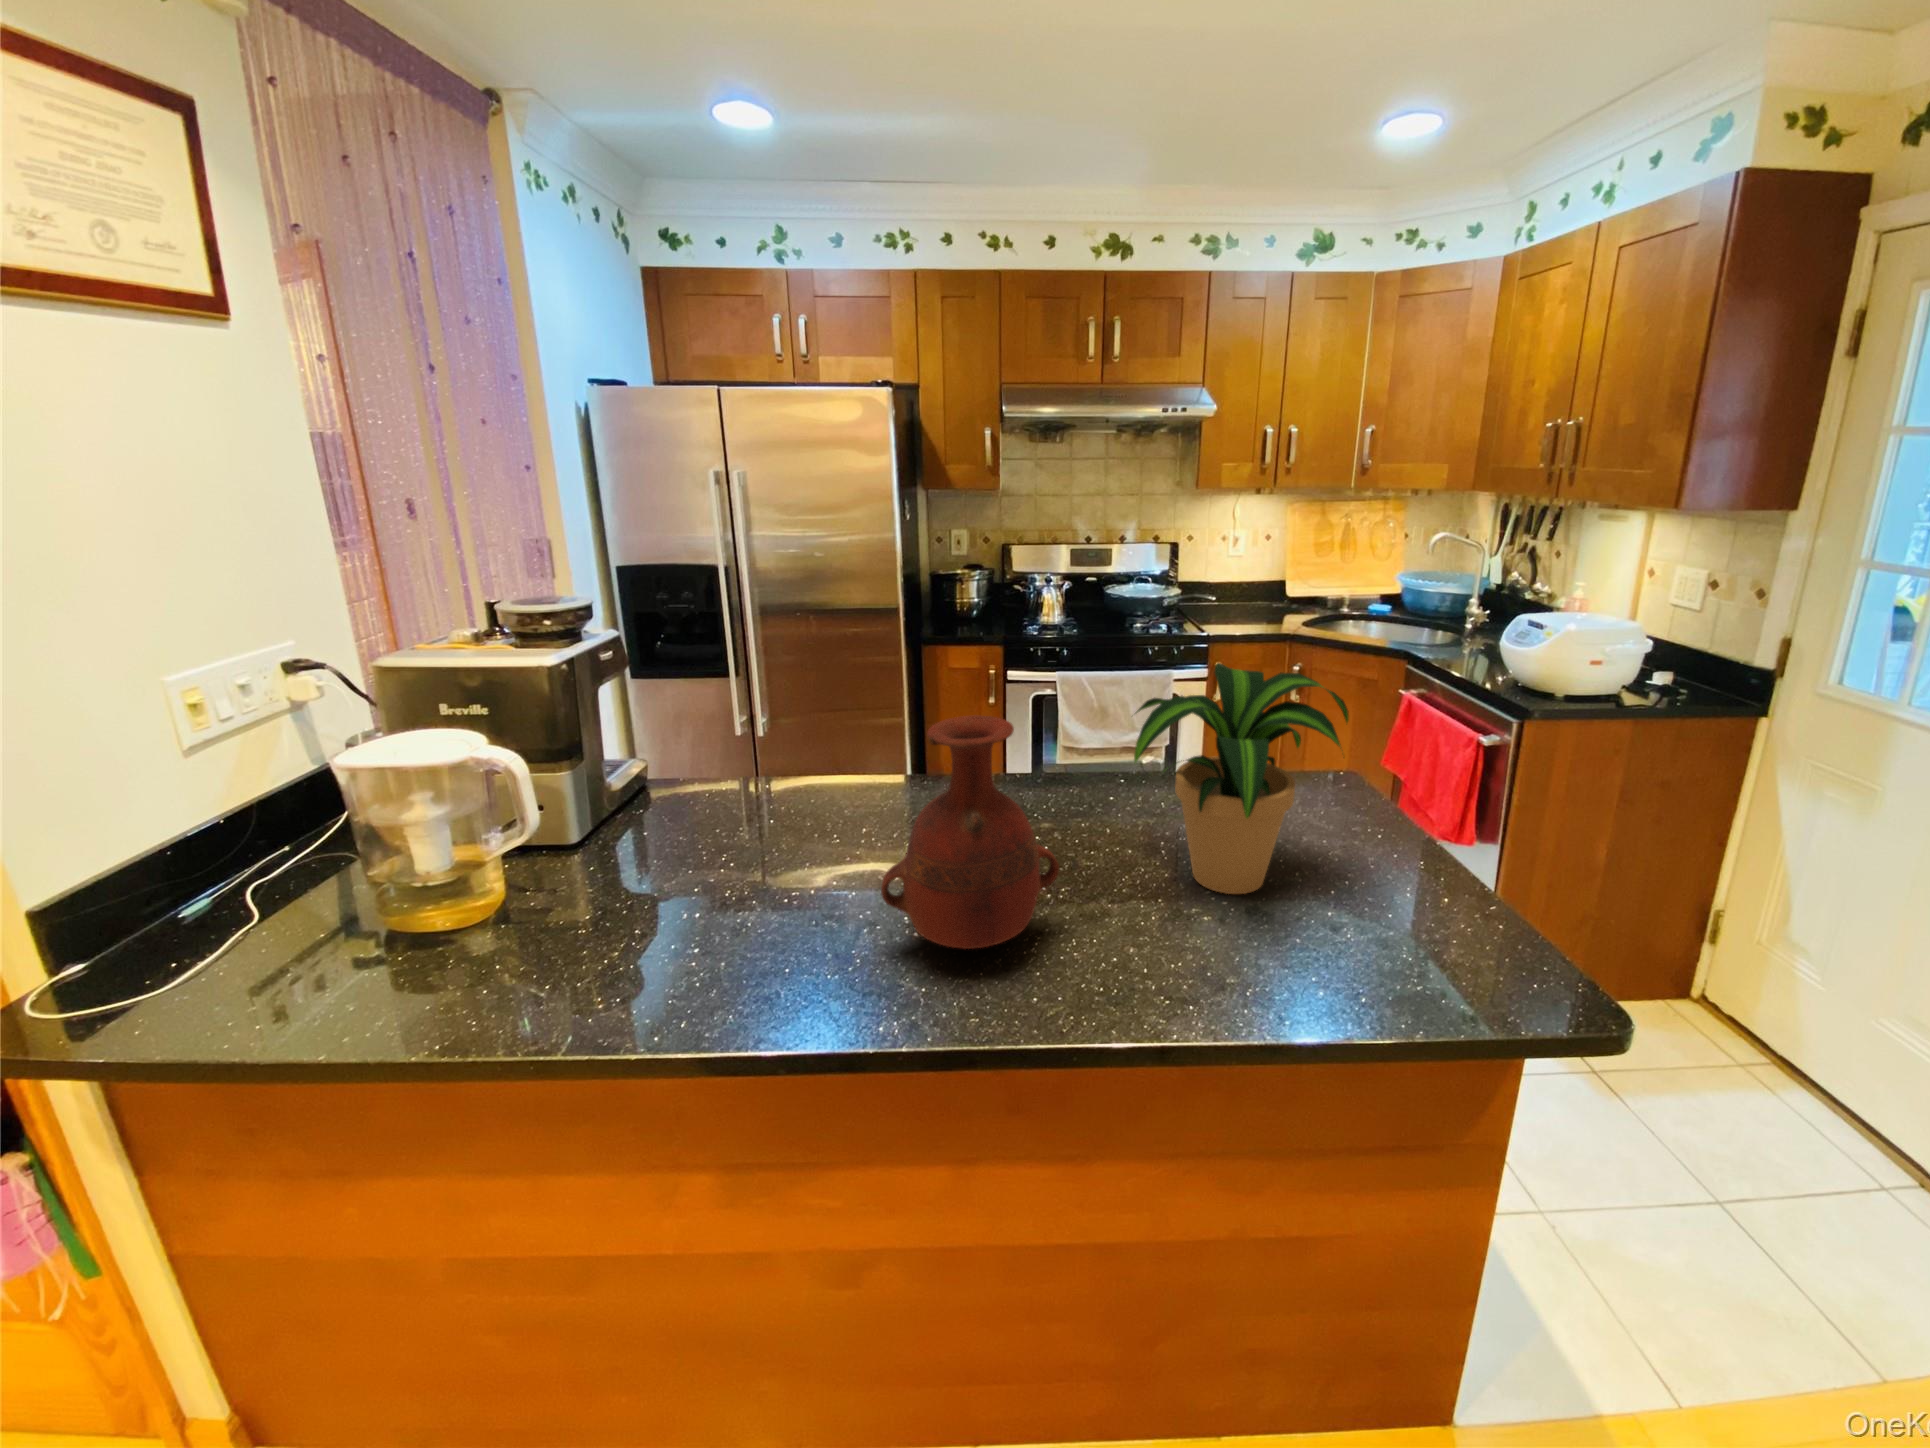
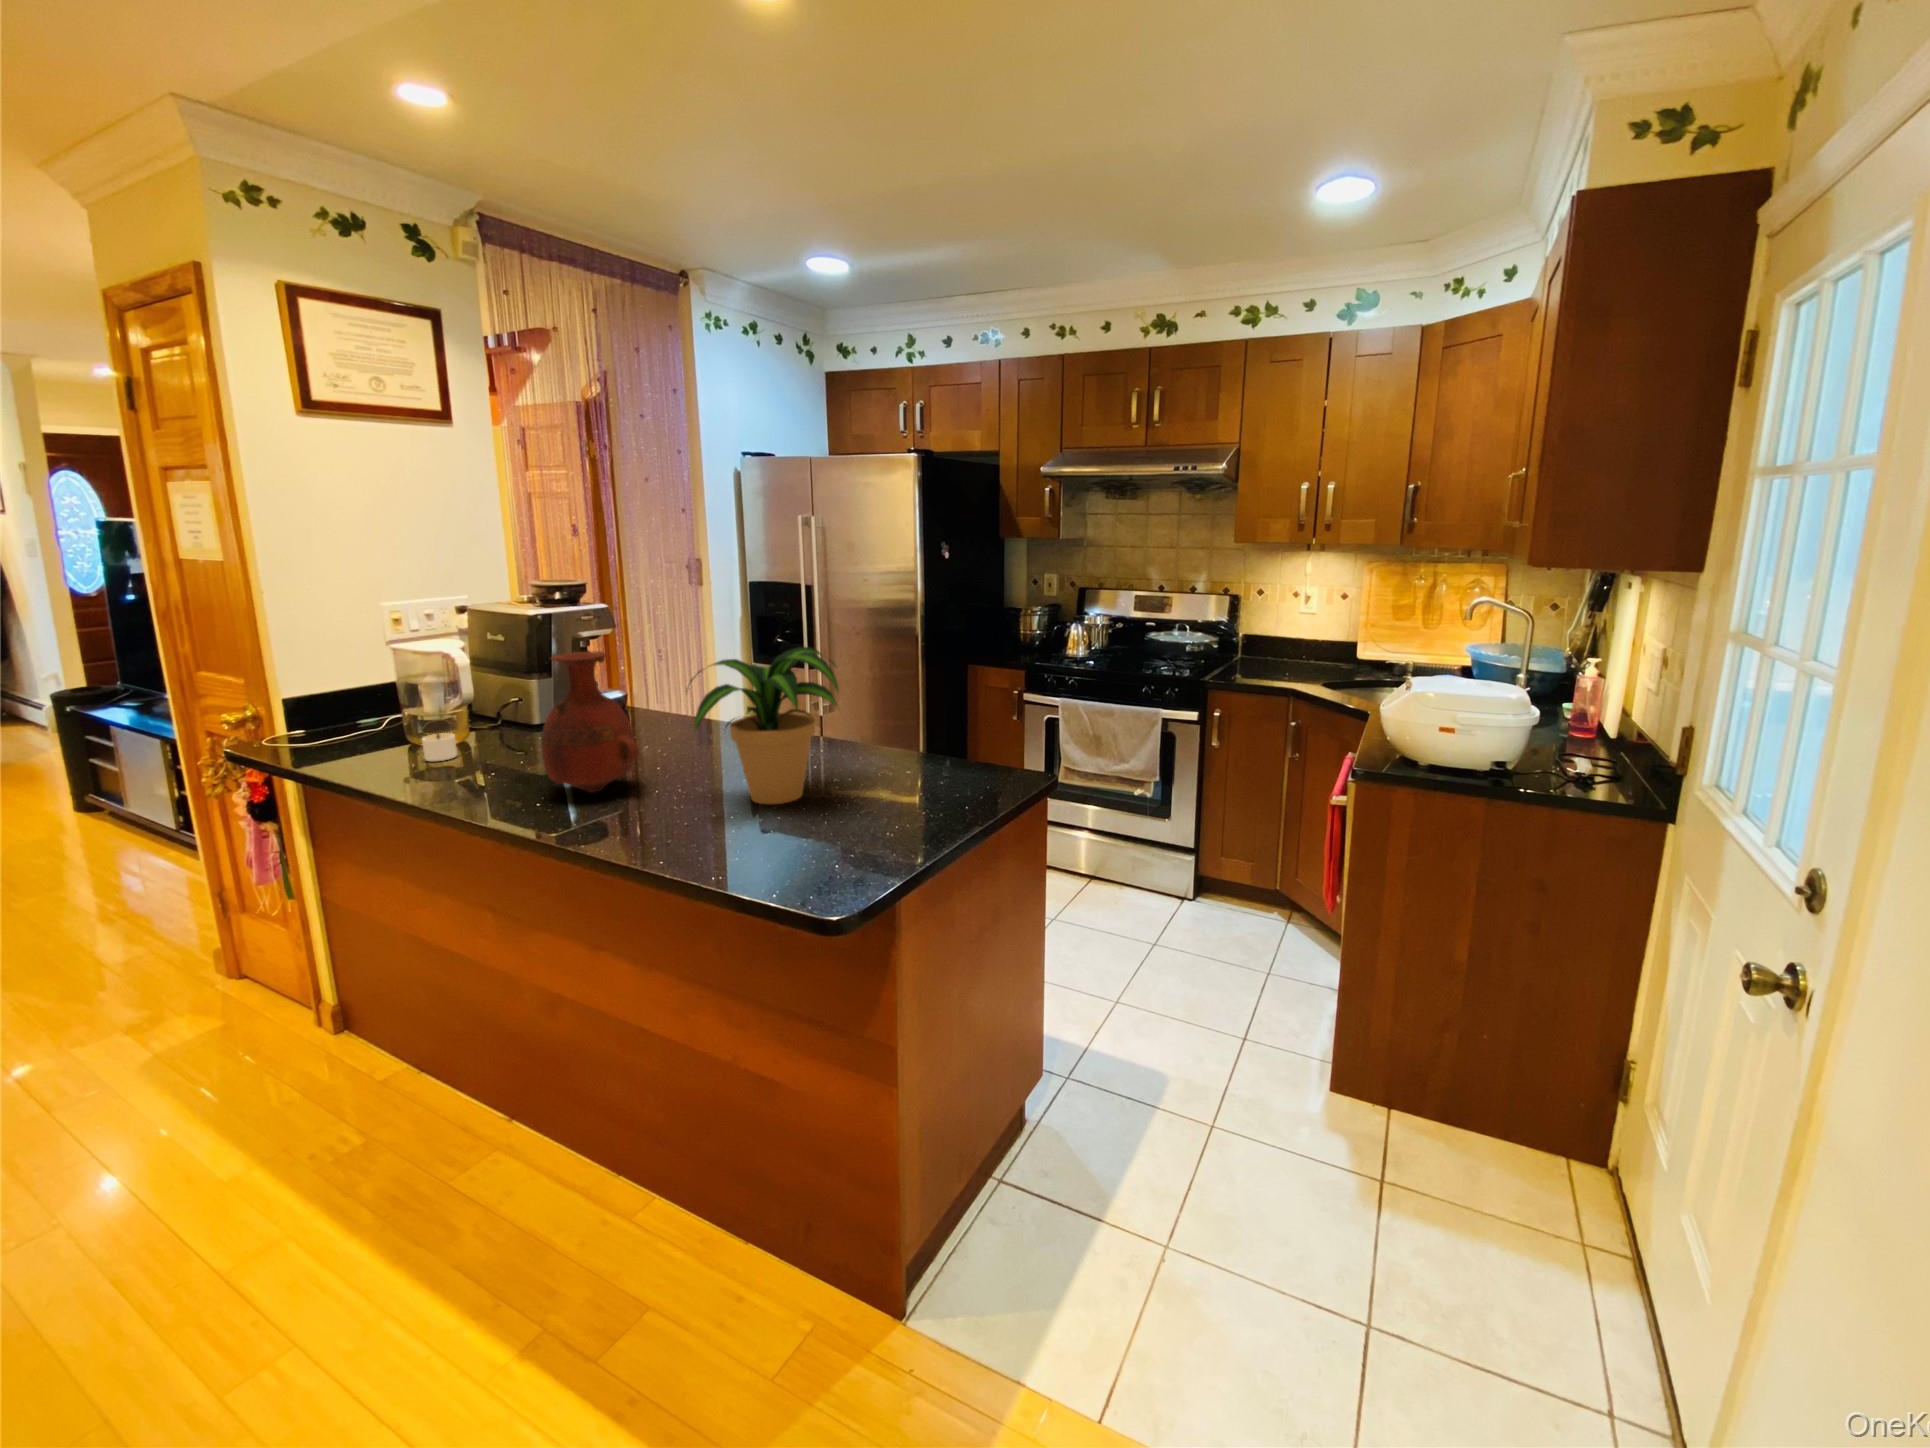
candle: none [503,904,588,968] -> present [422,733,457,761]

